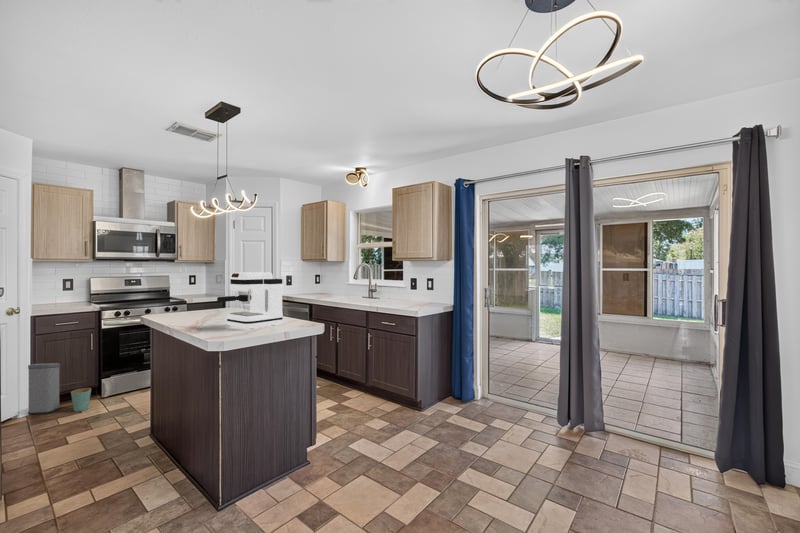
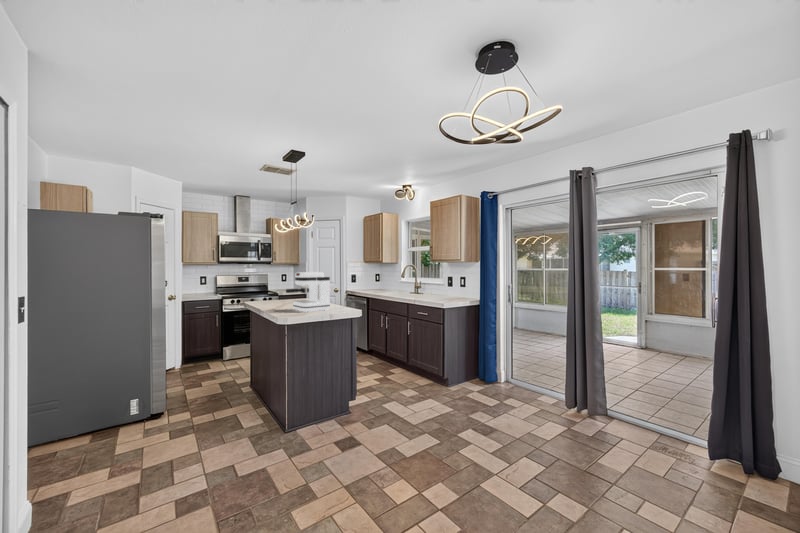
trash can: present [28,363,91,415] -> none [180,334,216,369]

